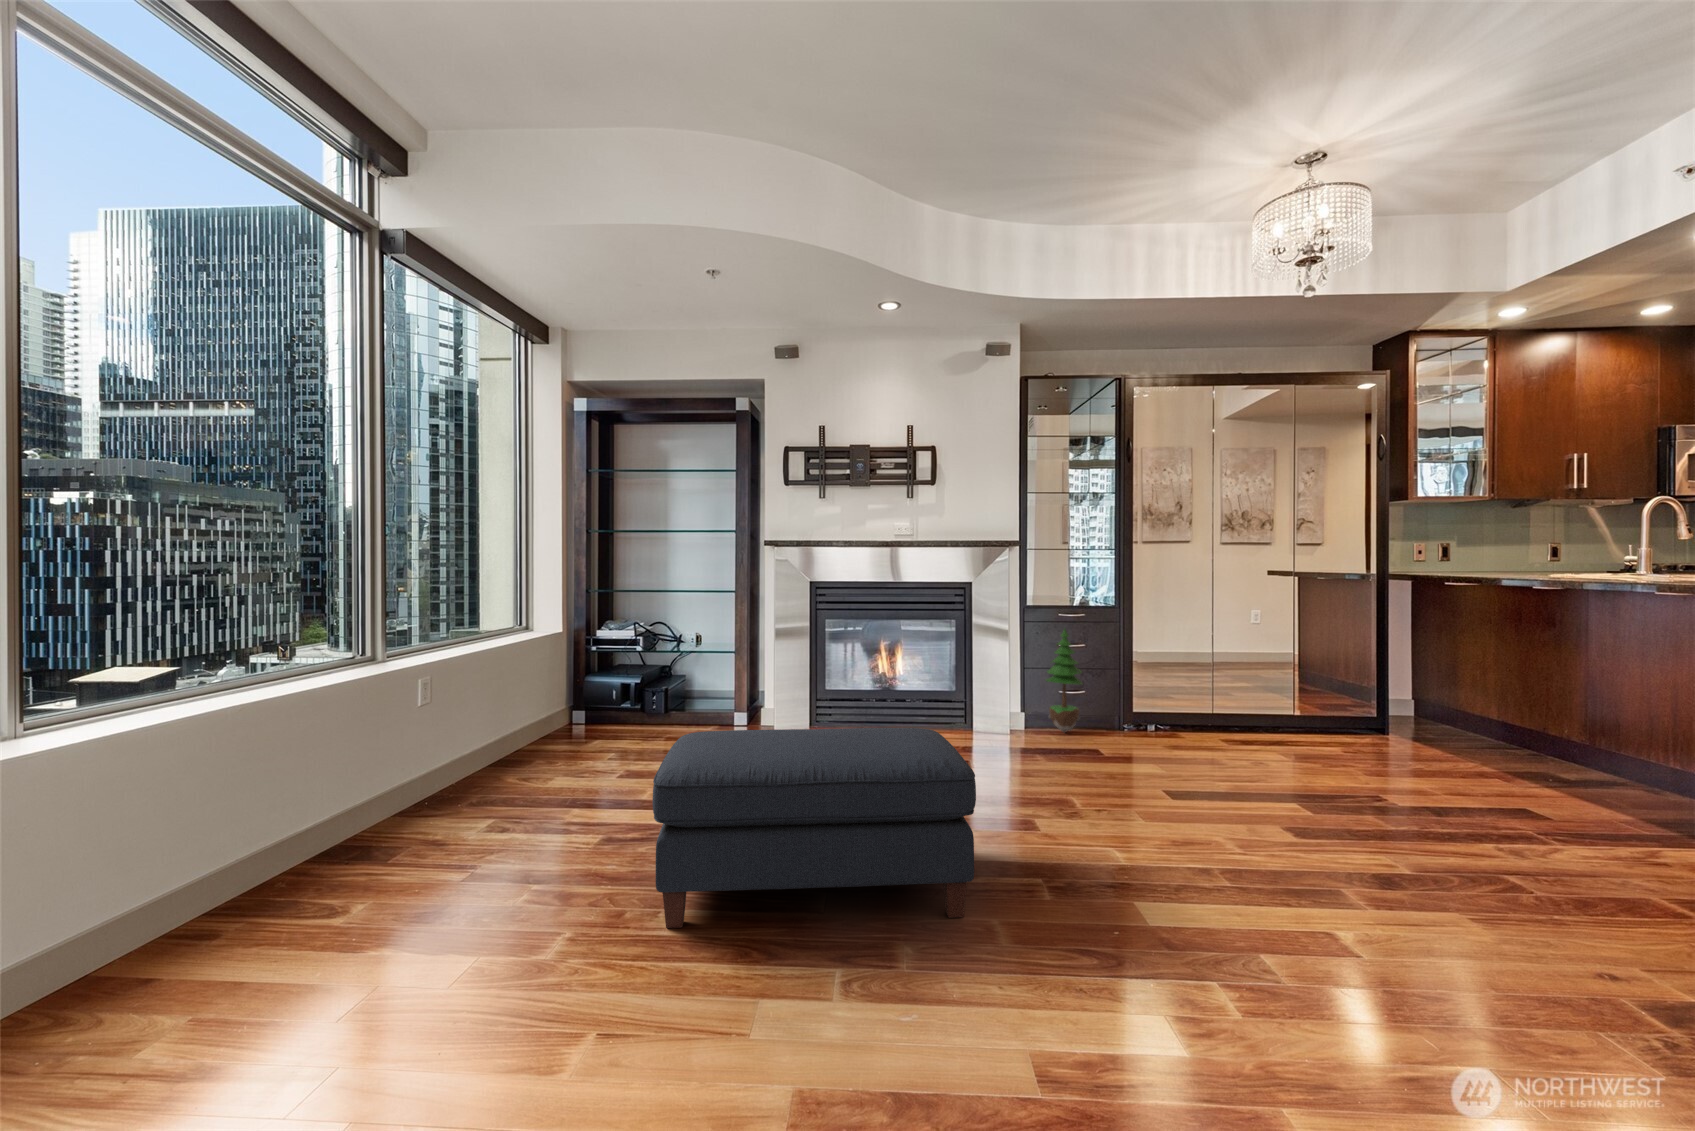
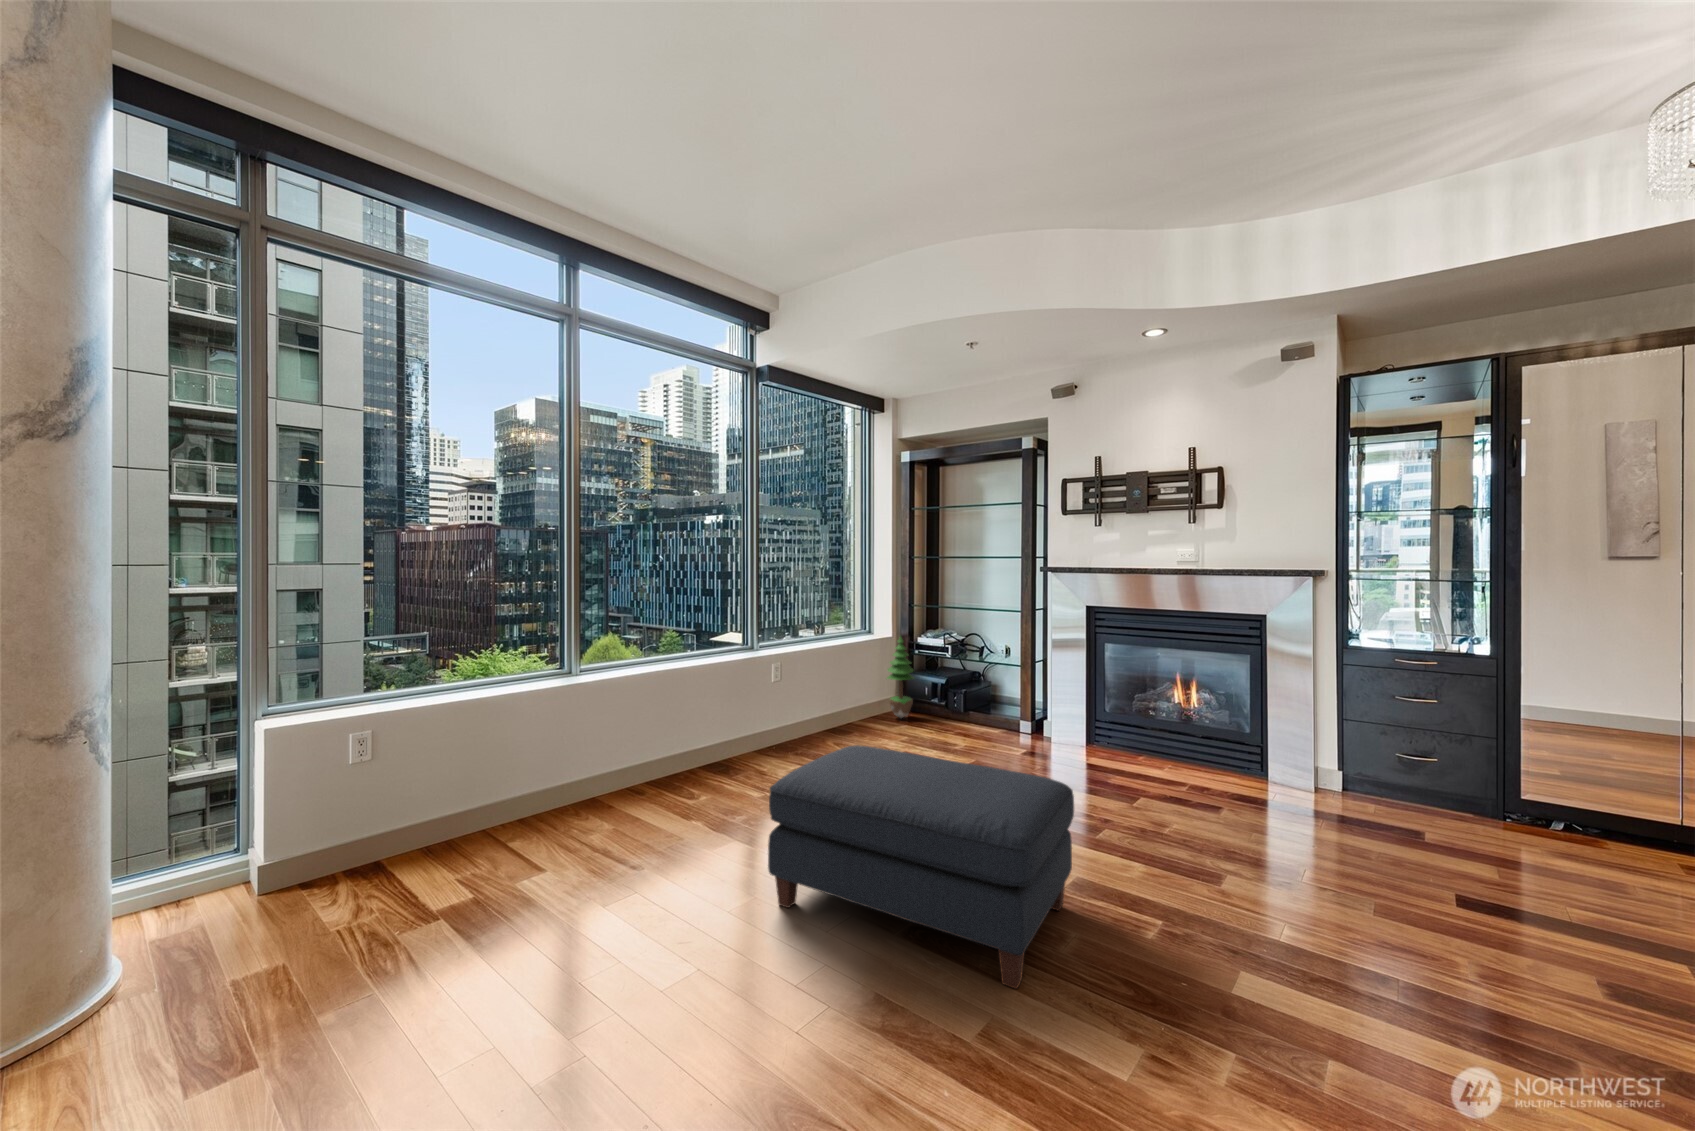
potted tree: present [1046,629,1082,733] -> present [887,636,914,718]

